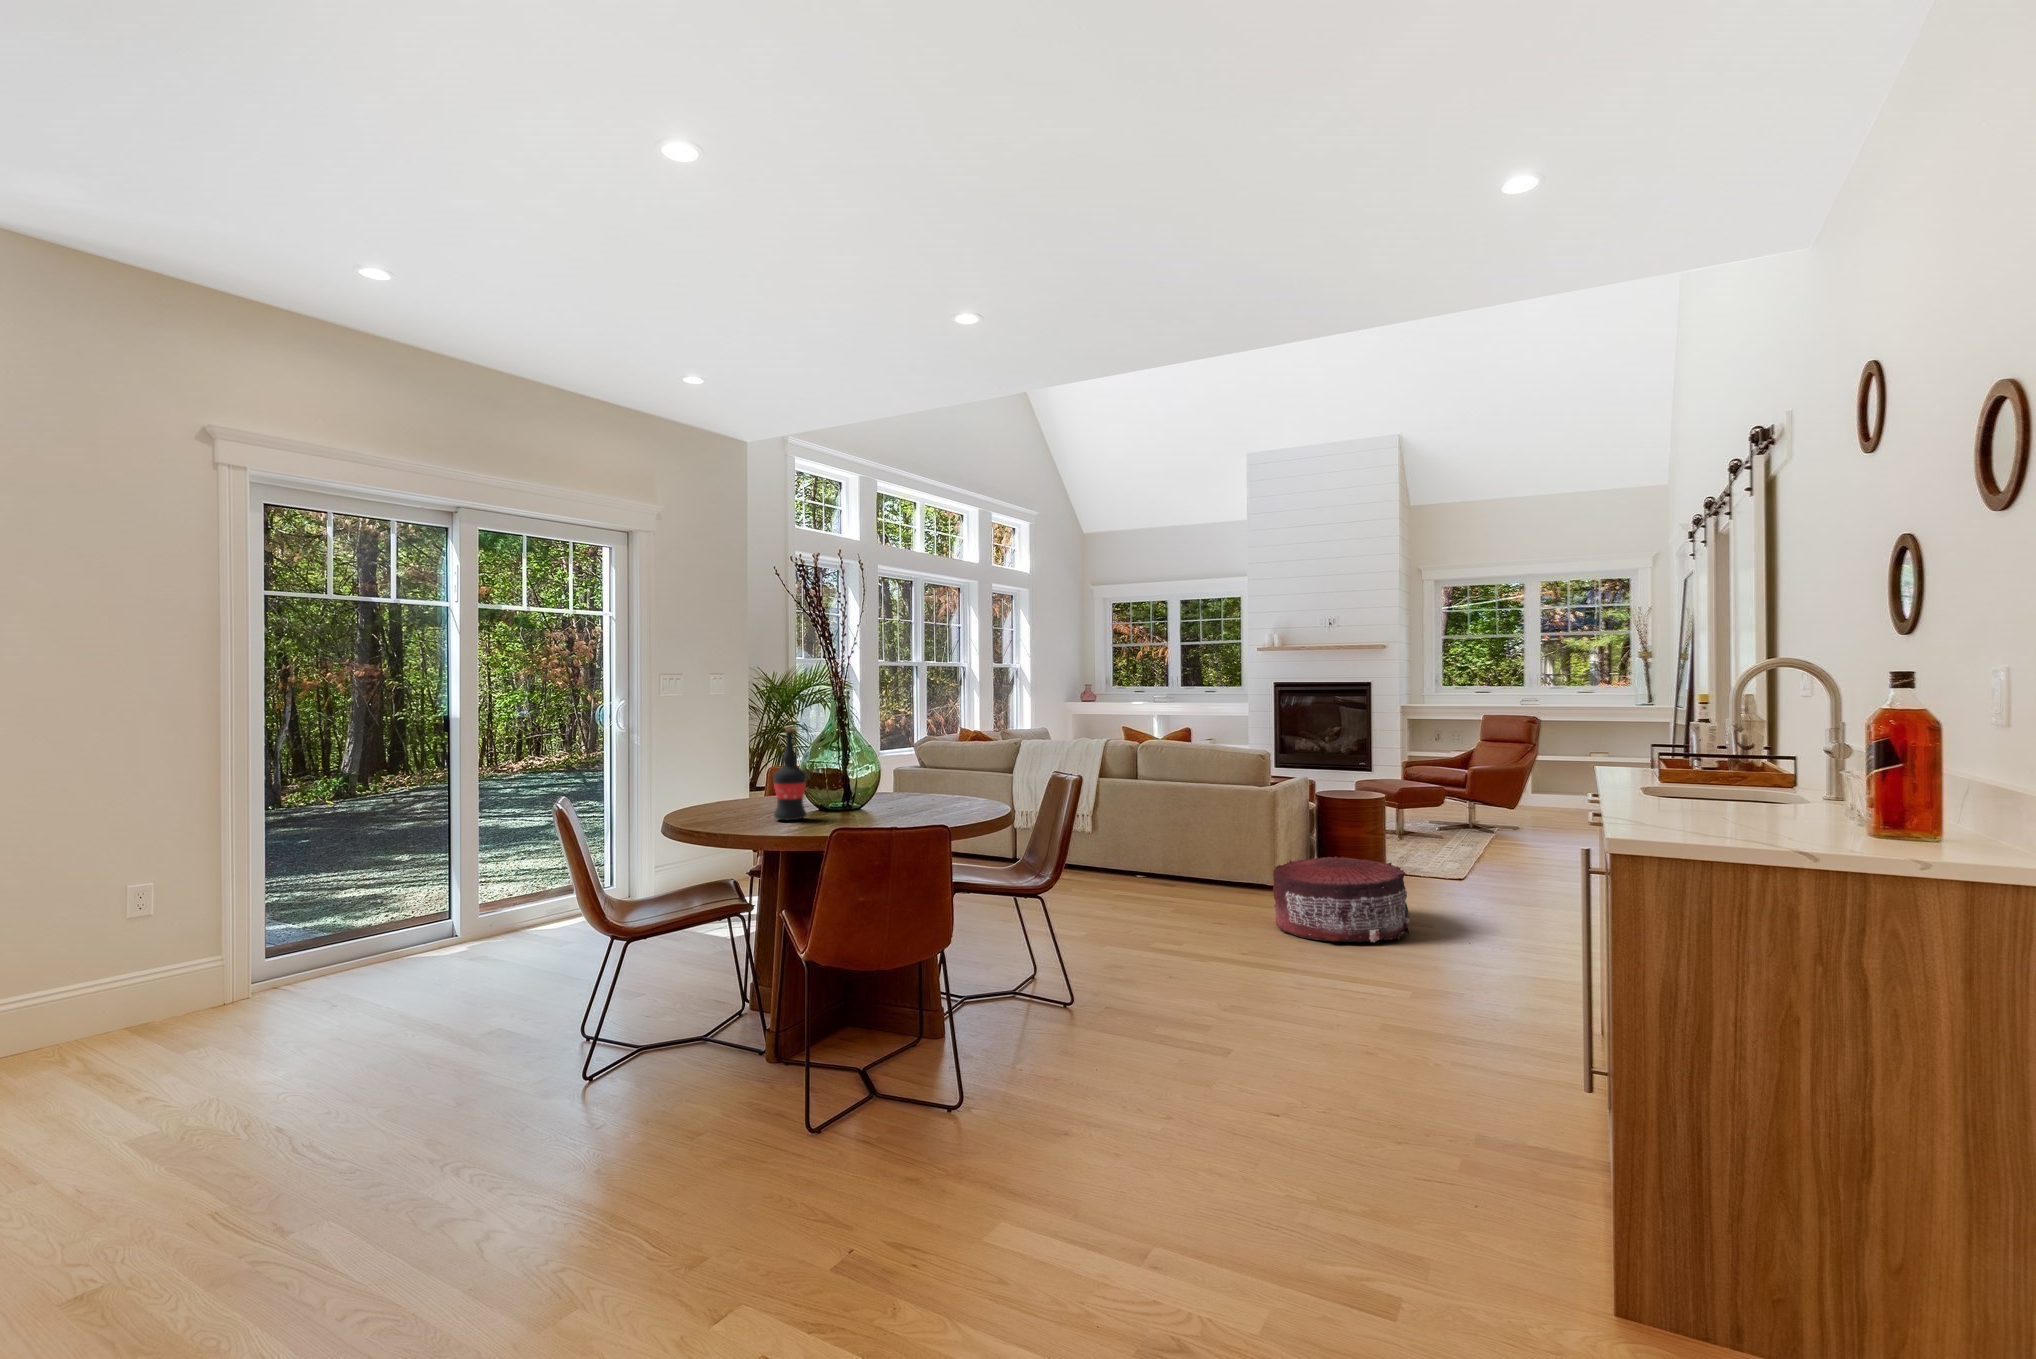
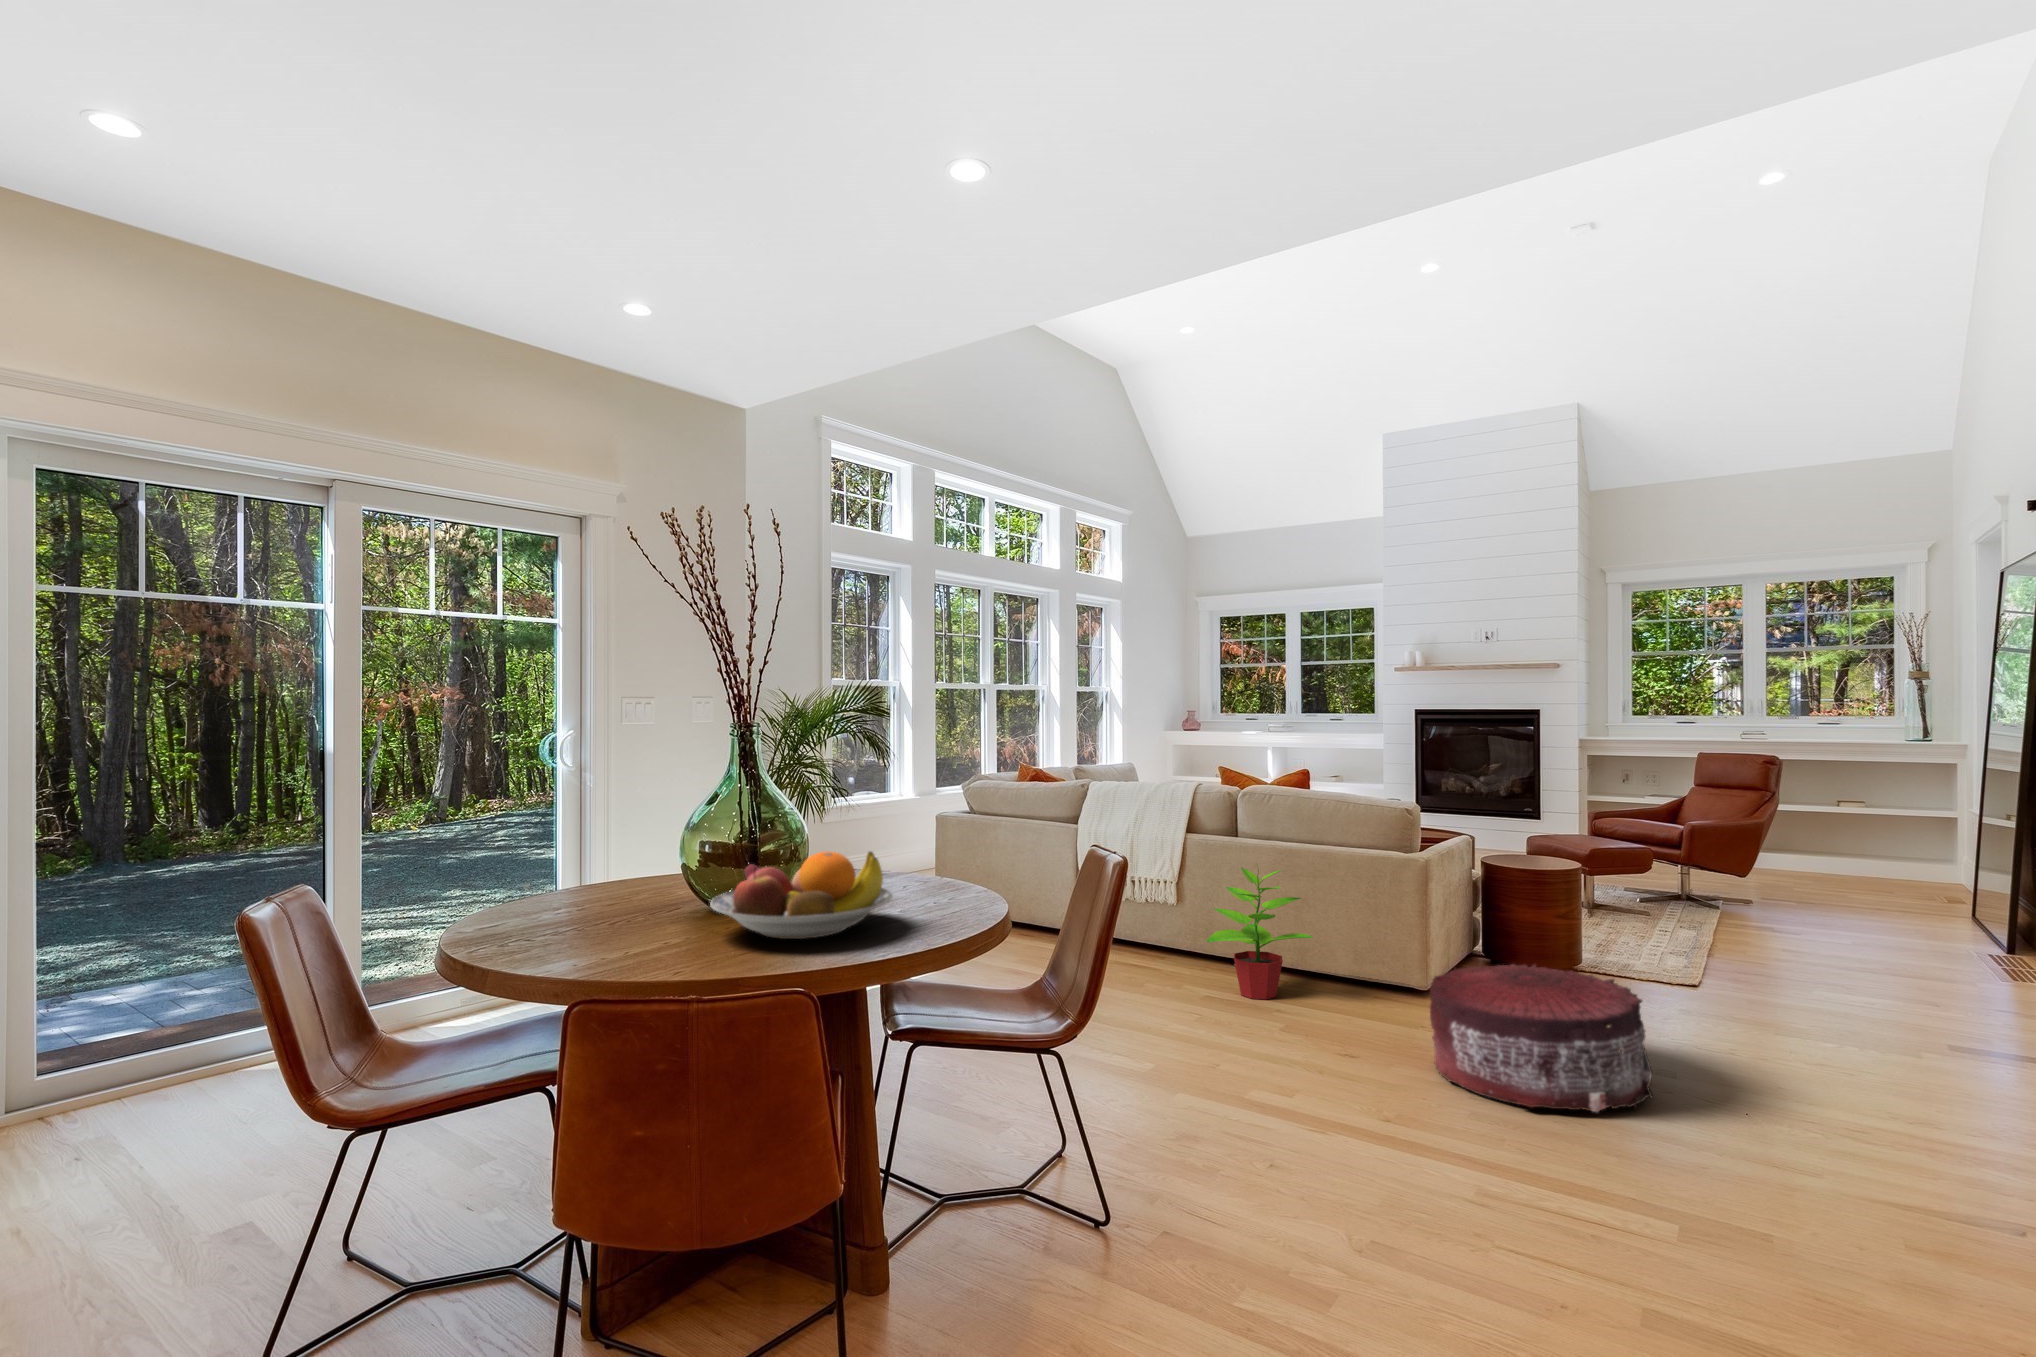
wine bottle: present [773,727,806,820] -> none [607,775,662,926]
fruit bowl: none [845,772,954,823] -> present [710,851,892,939]
potted plant: none [1119,796,1195,894] -> present [1207,868,1313,999]

